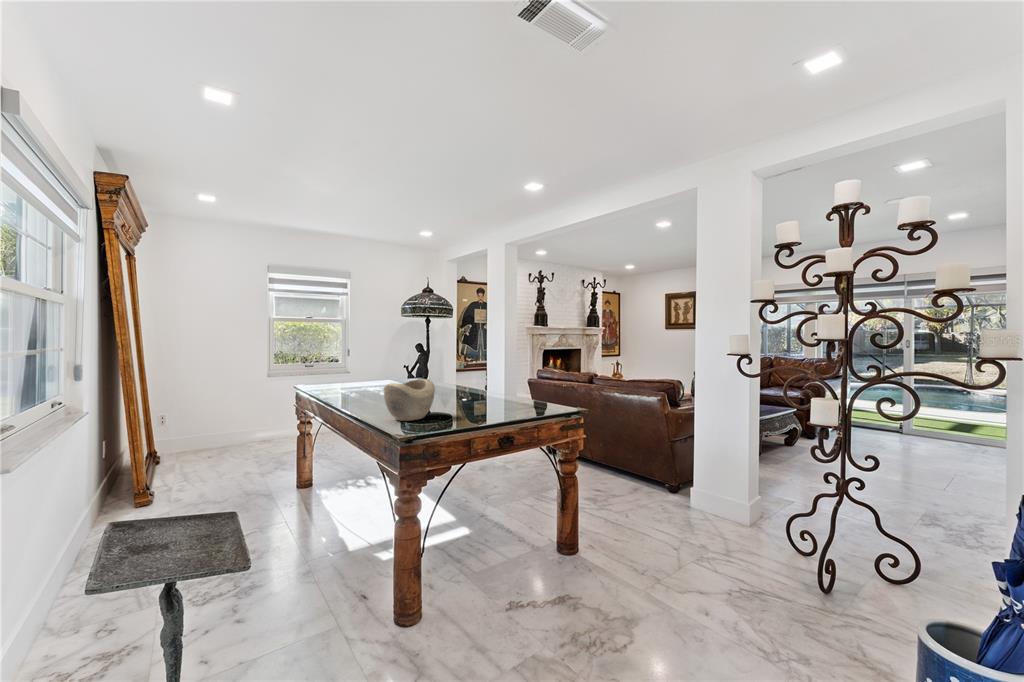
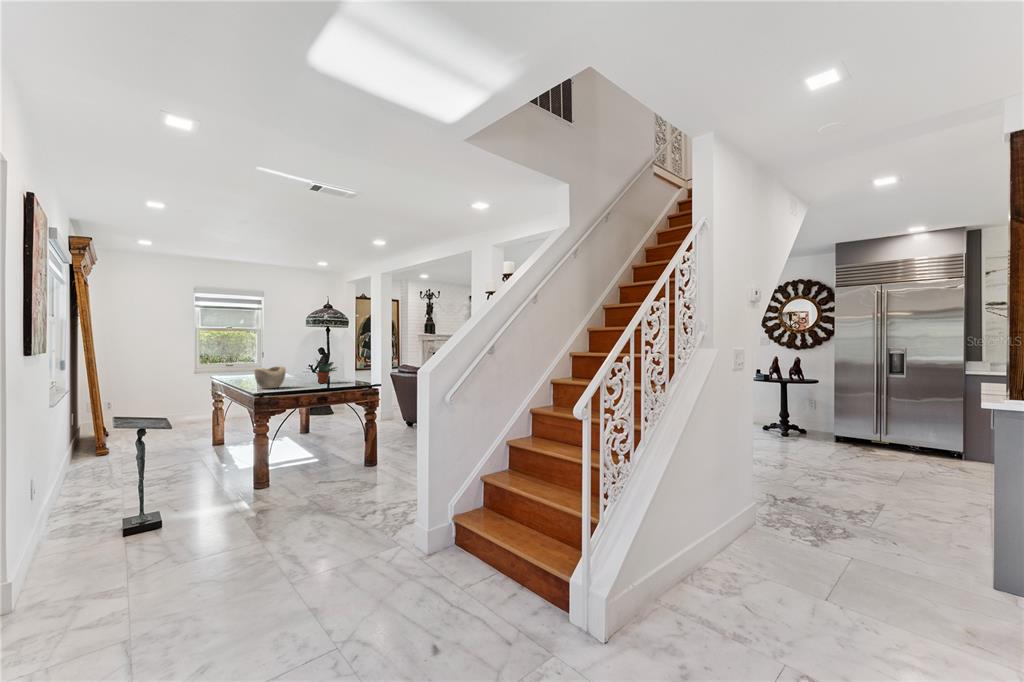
potted plant: none [455,365,506,407] -> present [308,360,336,383]

